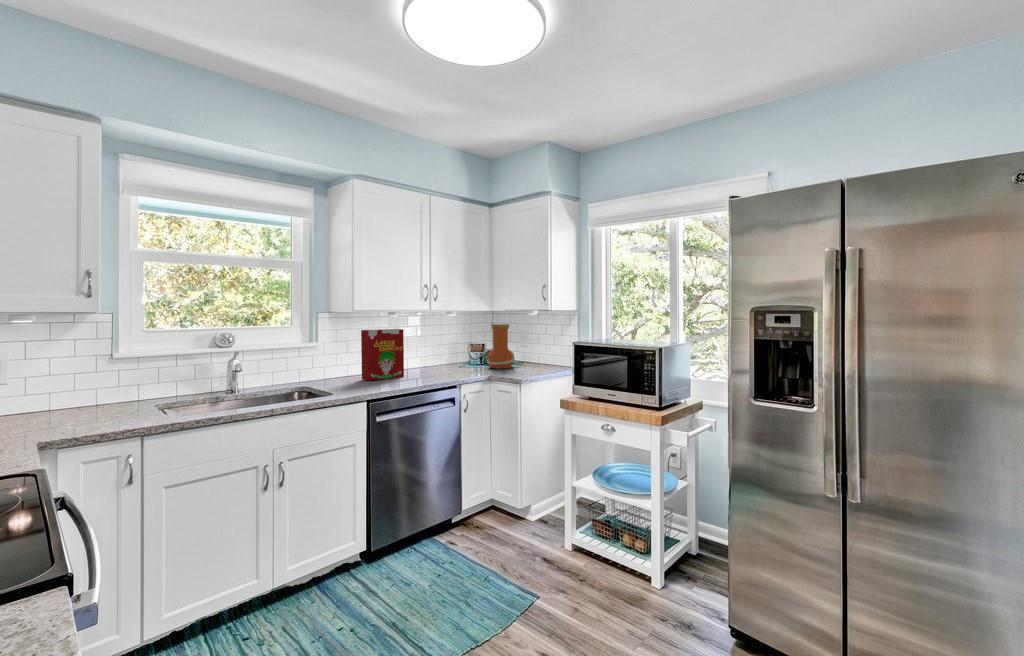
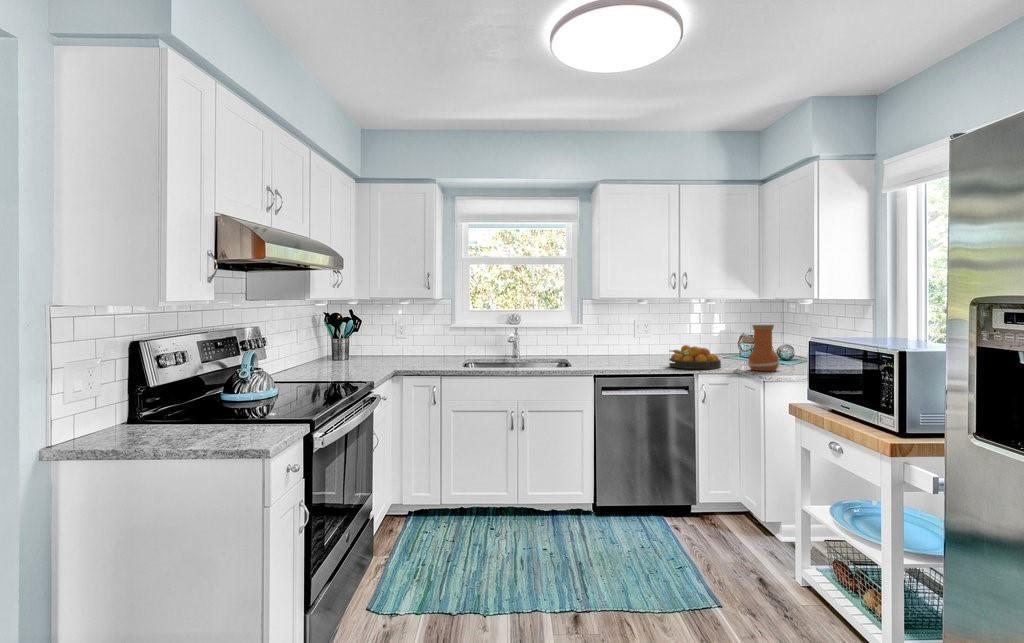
cereal box: present [361,329,404,381] -> none [618,328,655,370]
fruit bowl: none [408,346,461,372] -> present [669,345,721,369]

